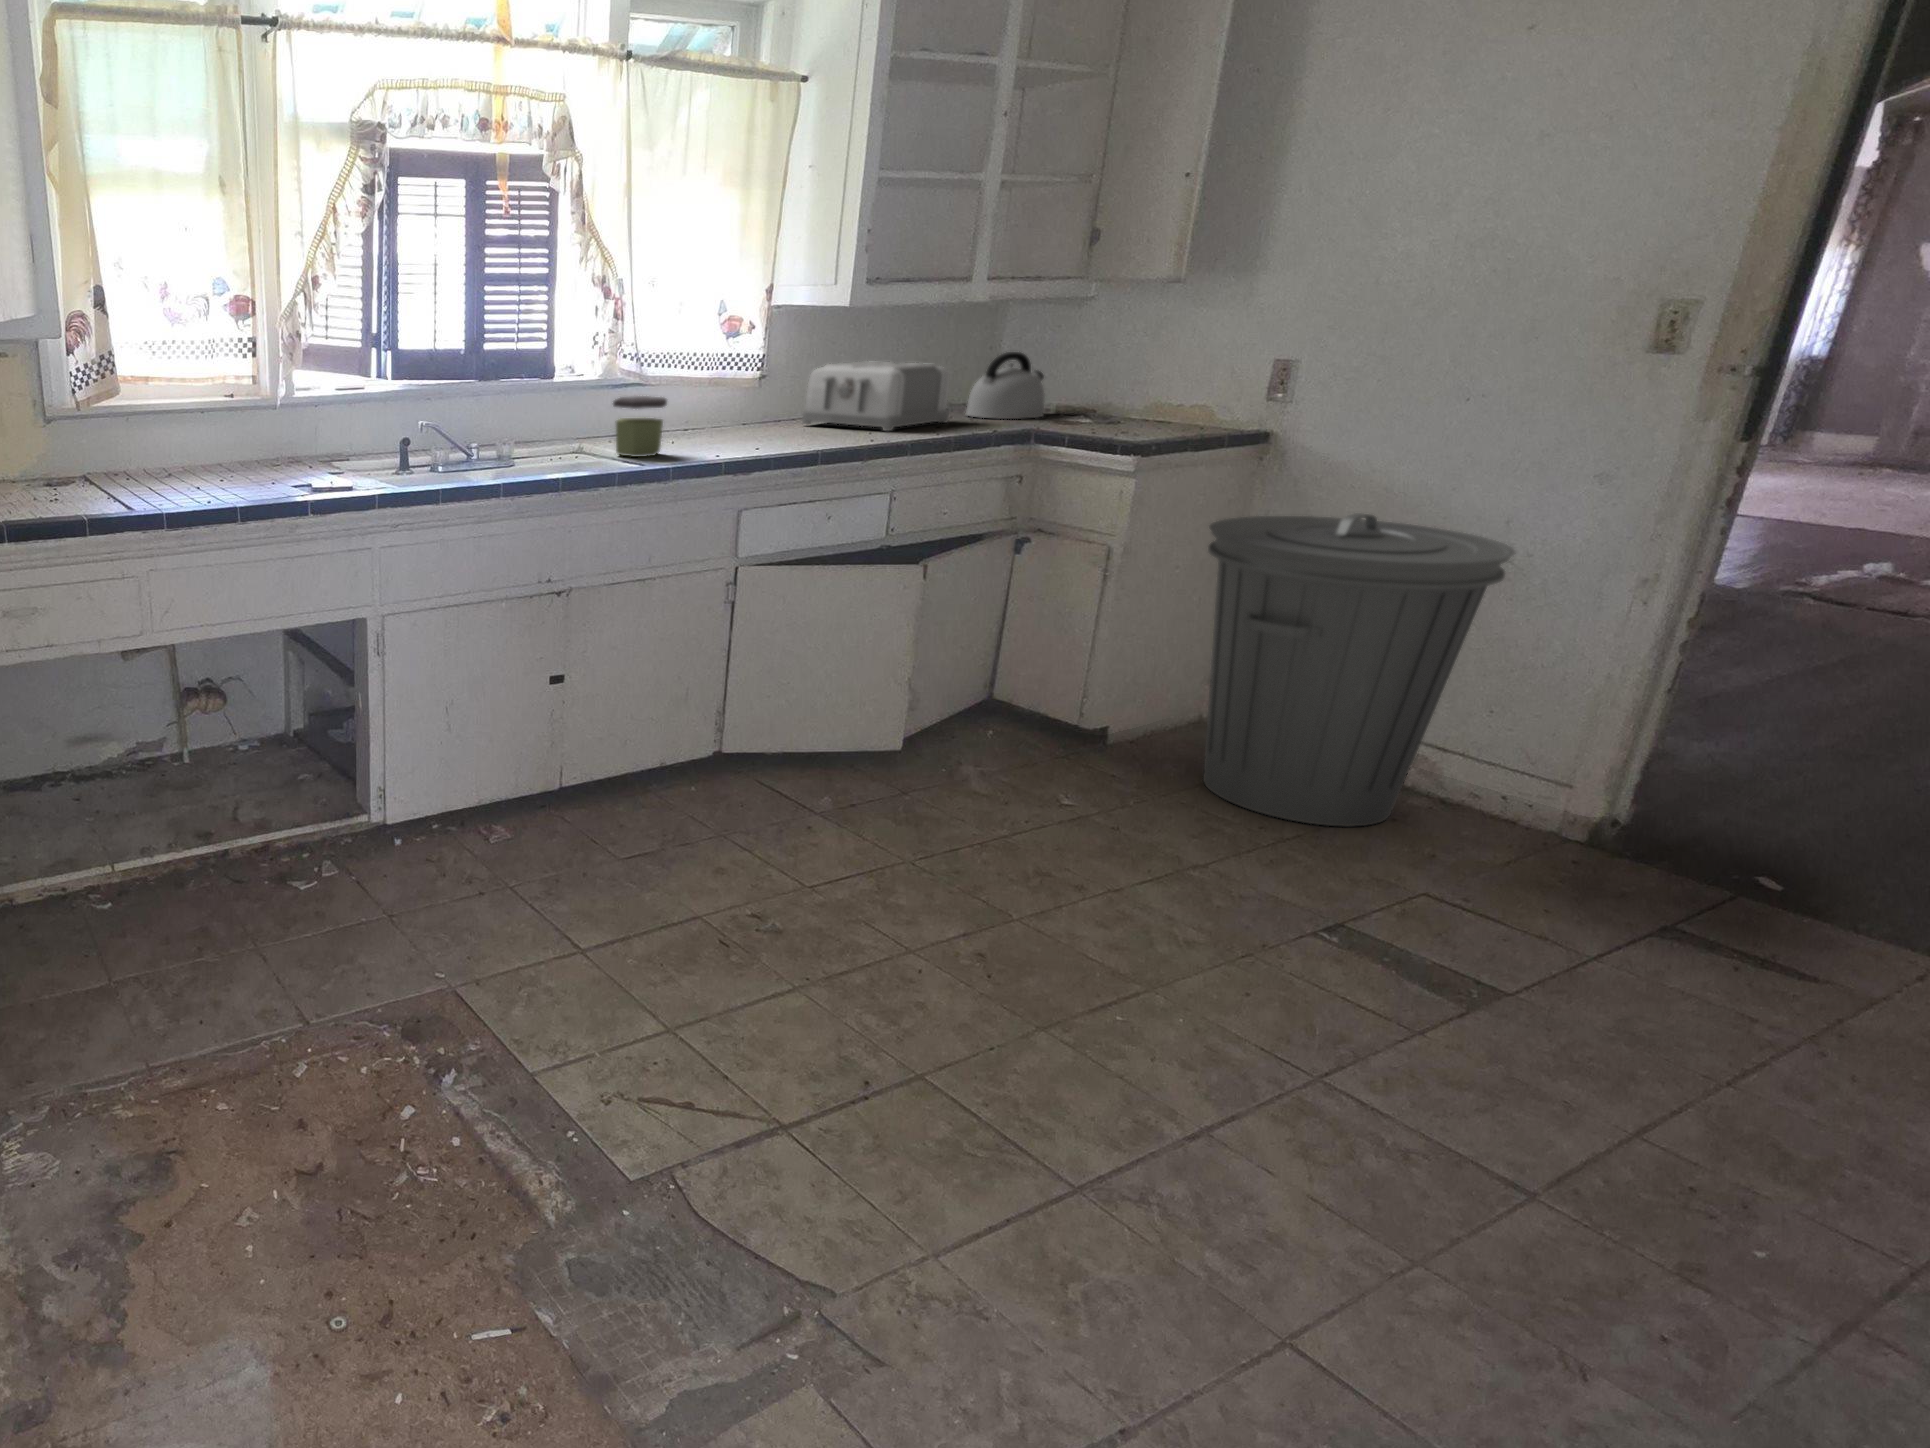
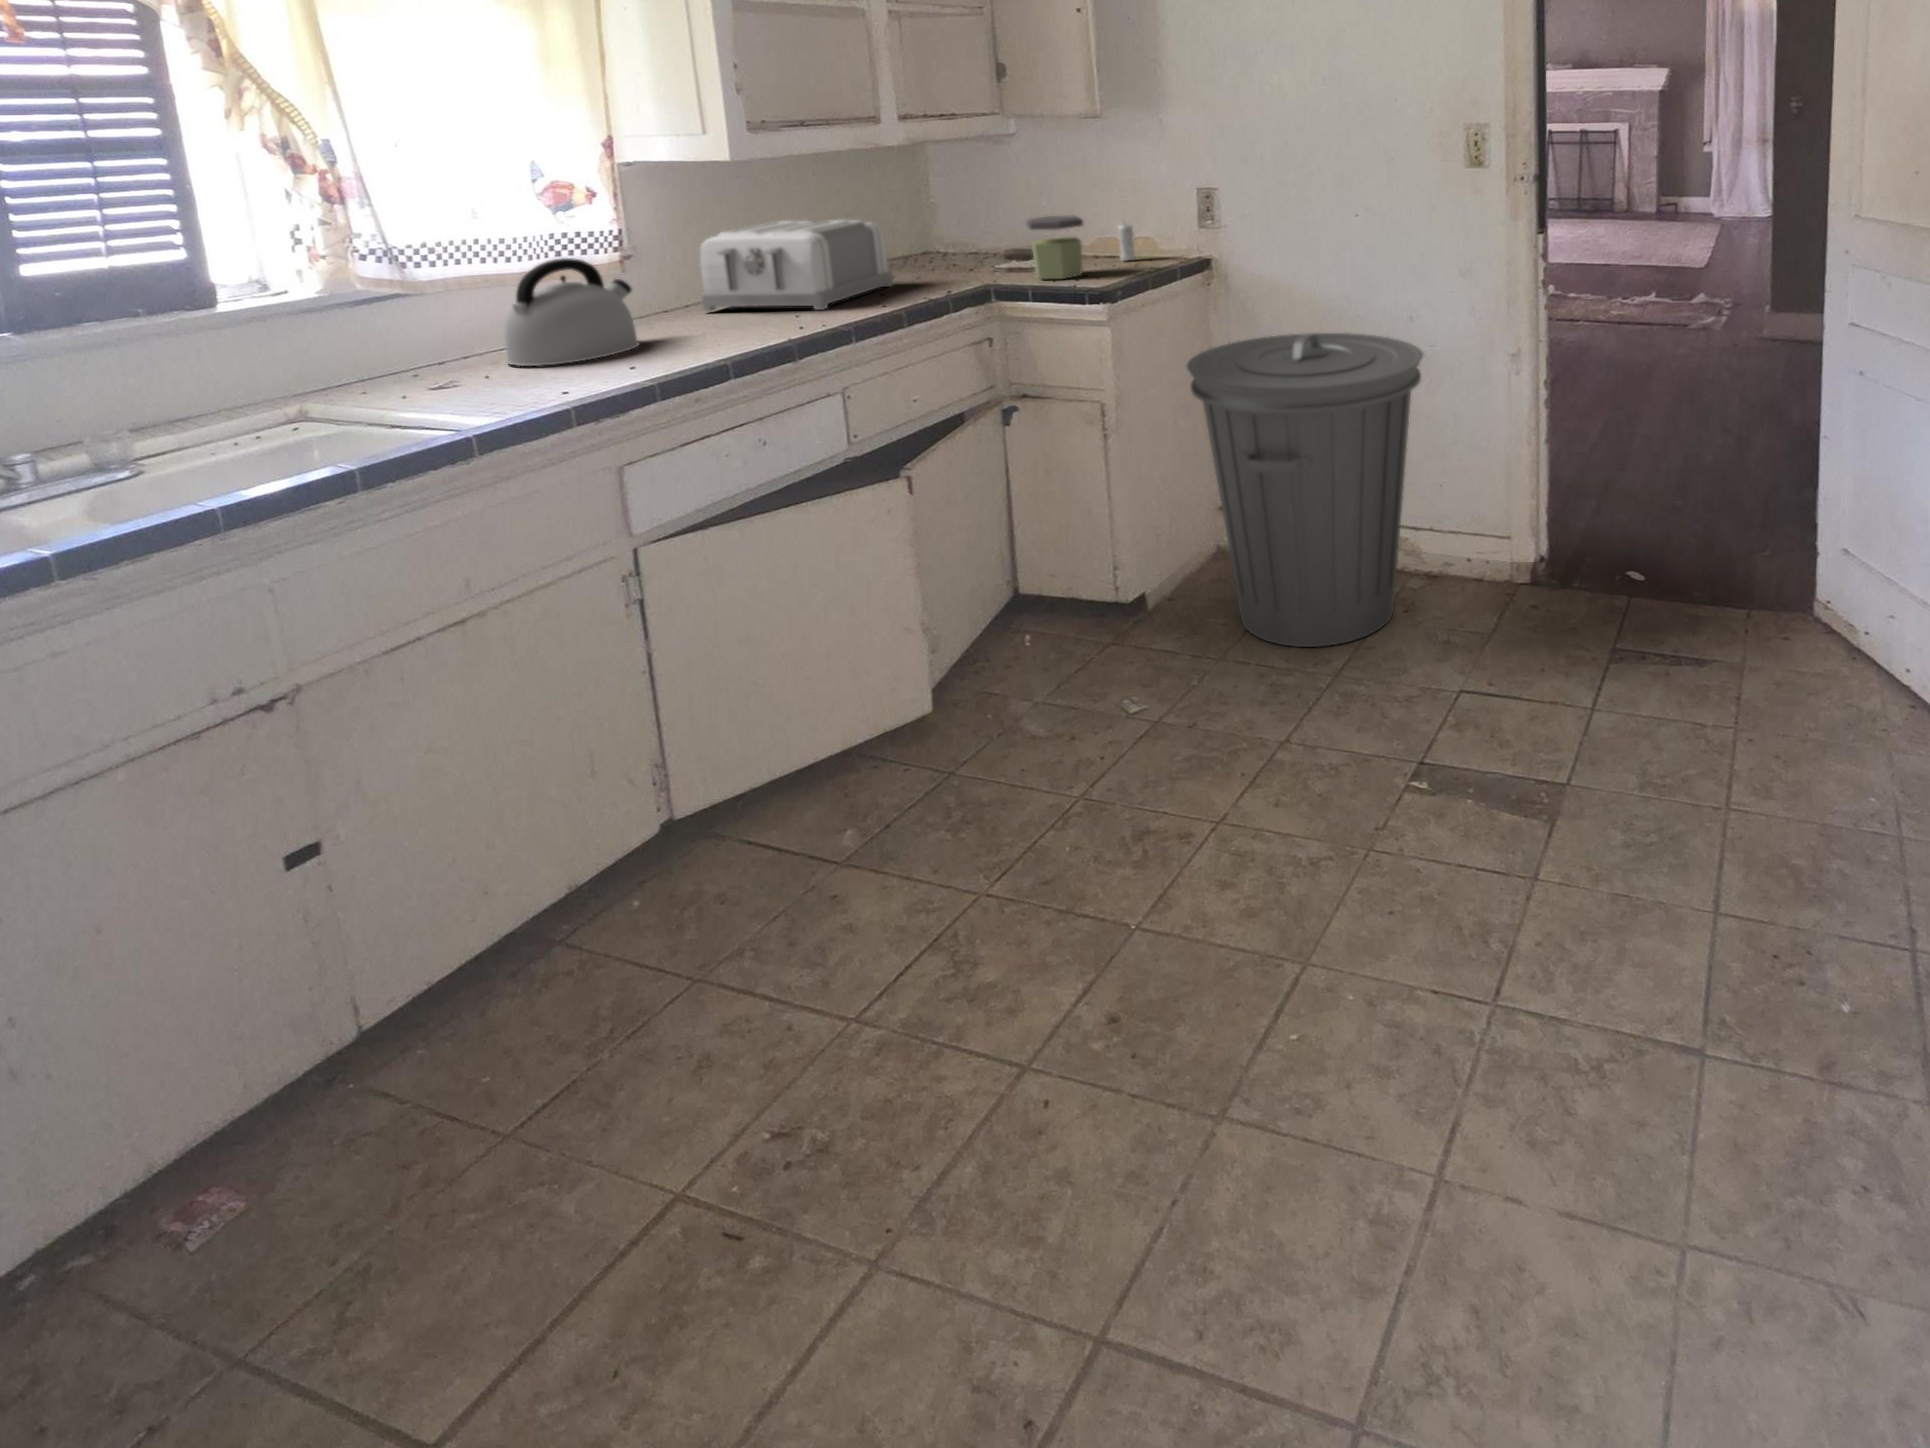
kettle: present [966,352,1045,419] -> present [505,258,639,366]
candle: none [1169,380,1192,423] -> present [1118,224,1135,260]
jar: present [613,396,667,457] -> present [1026,216,1083,279]

